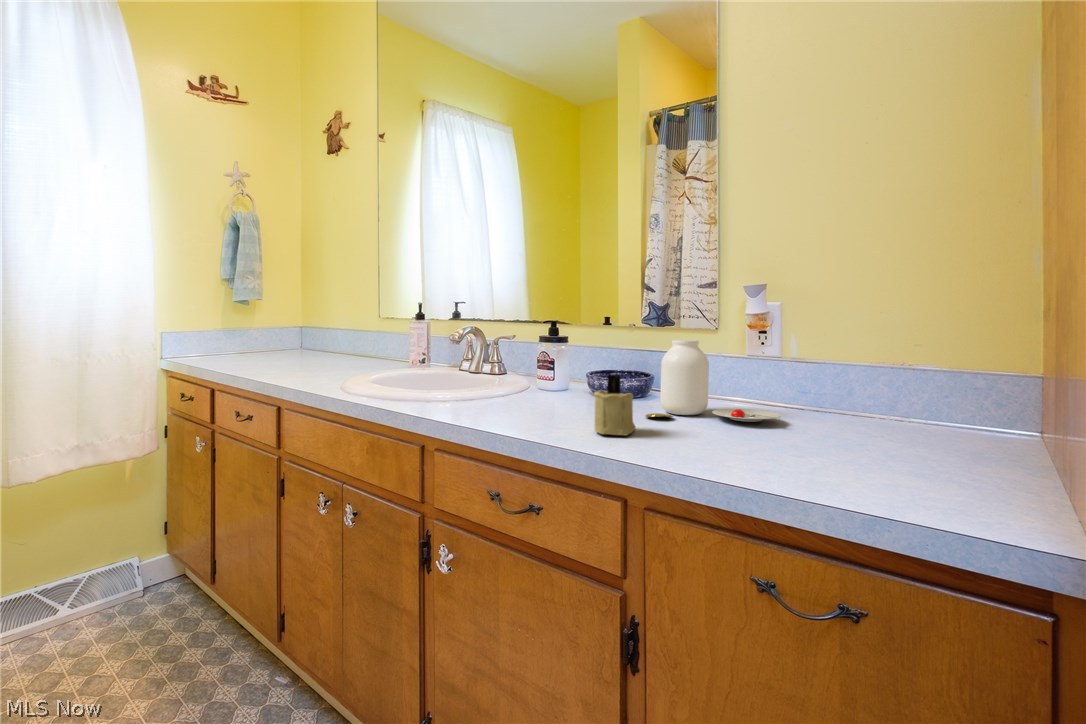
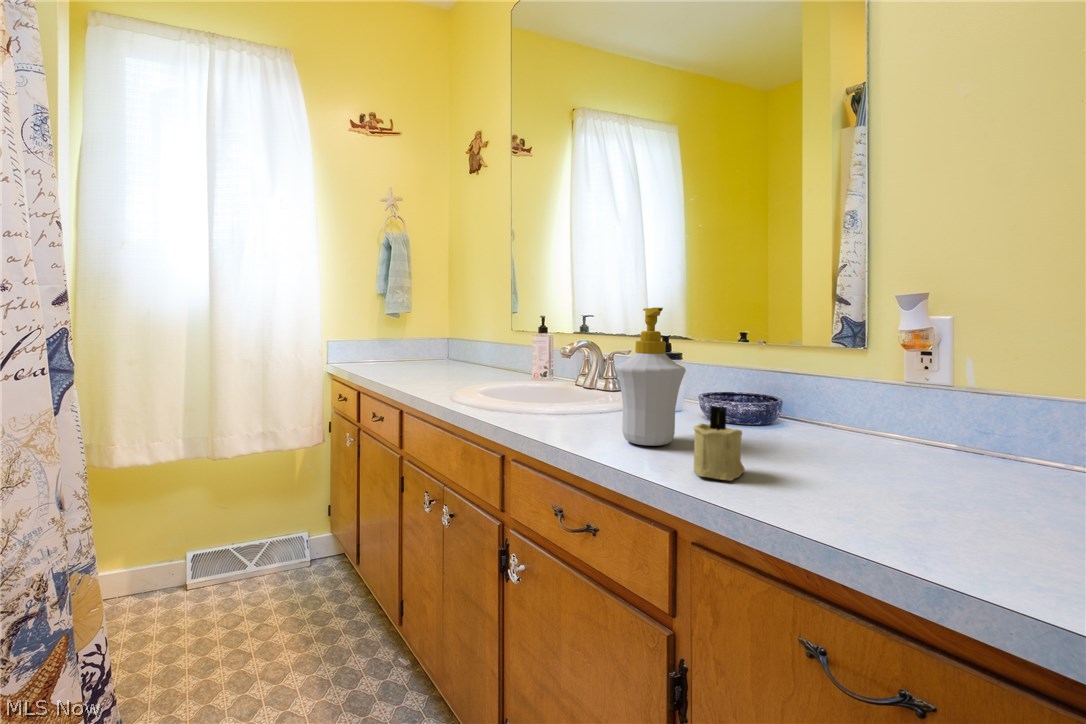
soap bottle: none [518,291,581,416] -> present [615,307,686,446]
jar: present [645,340,780,422] -> none [761,363,946,473]

